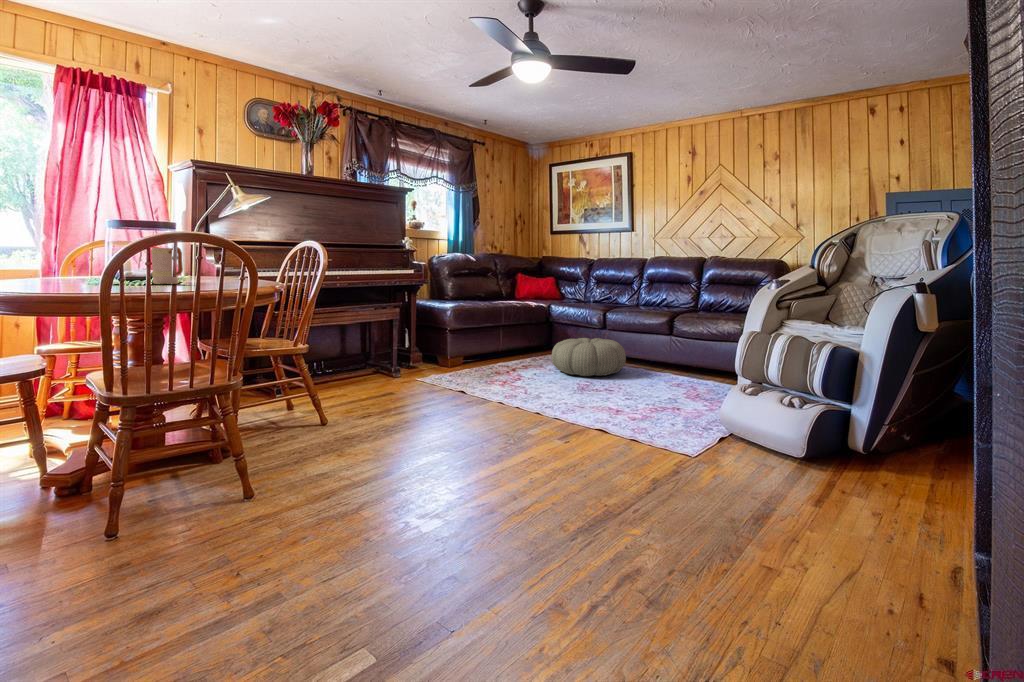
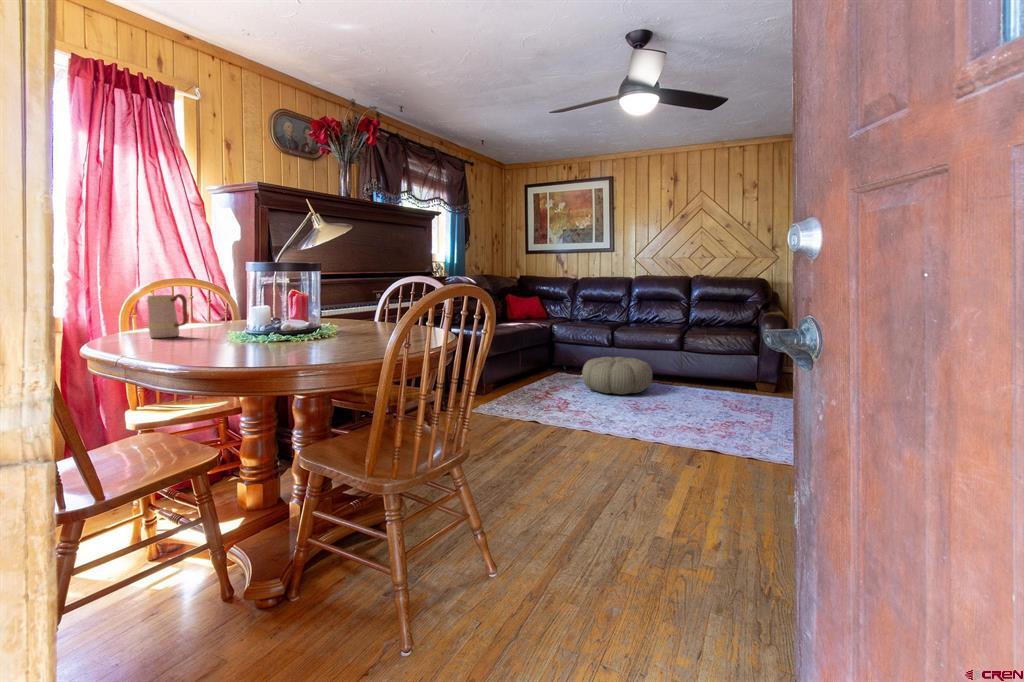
mug: present [151,247,183,284] -> present [147,294,188,338]

